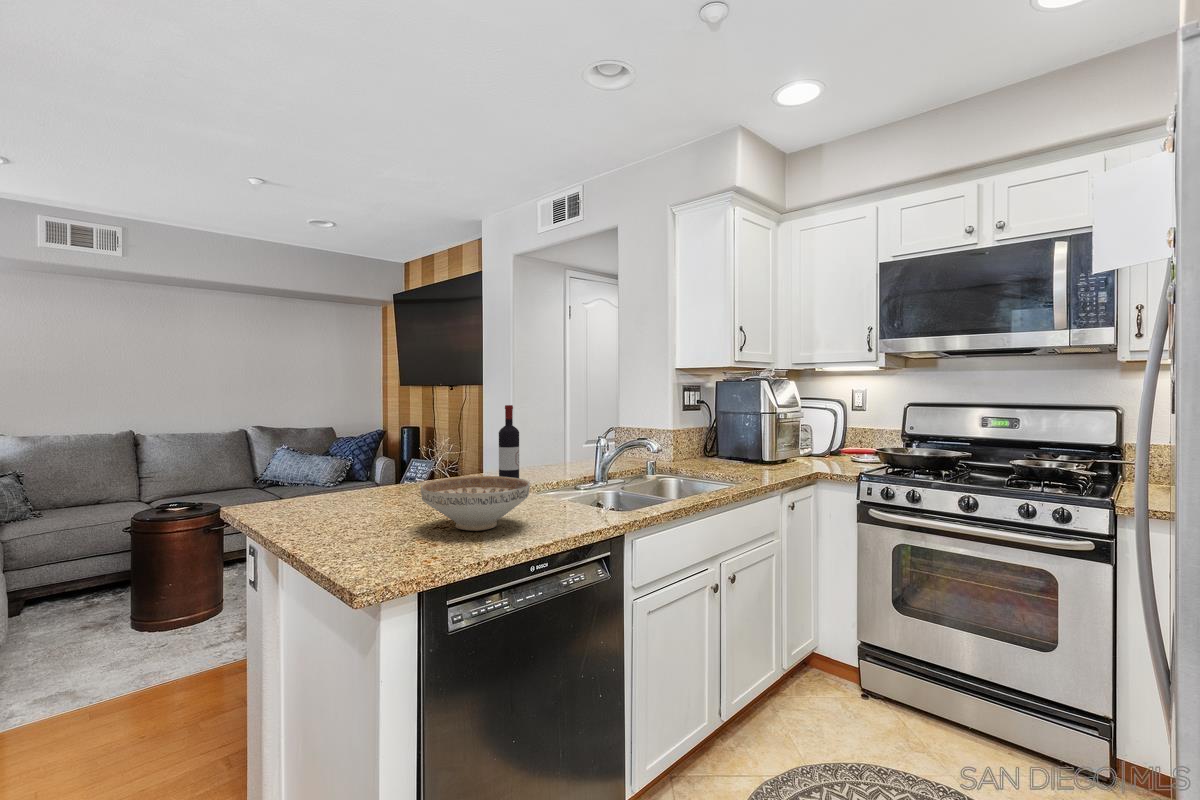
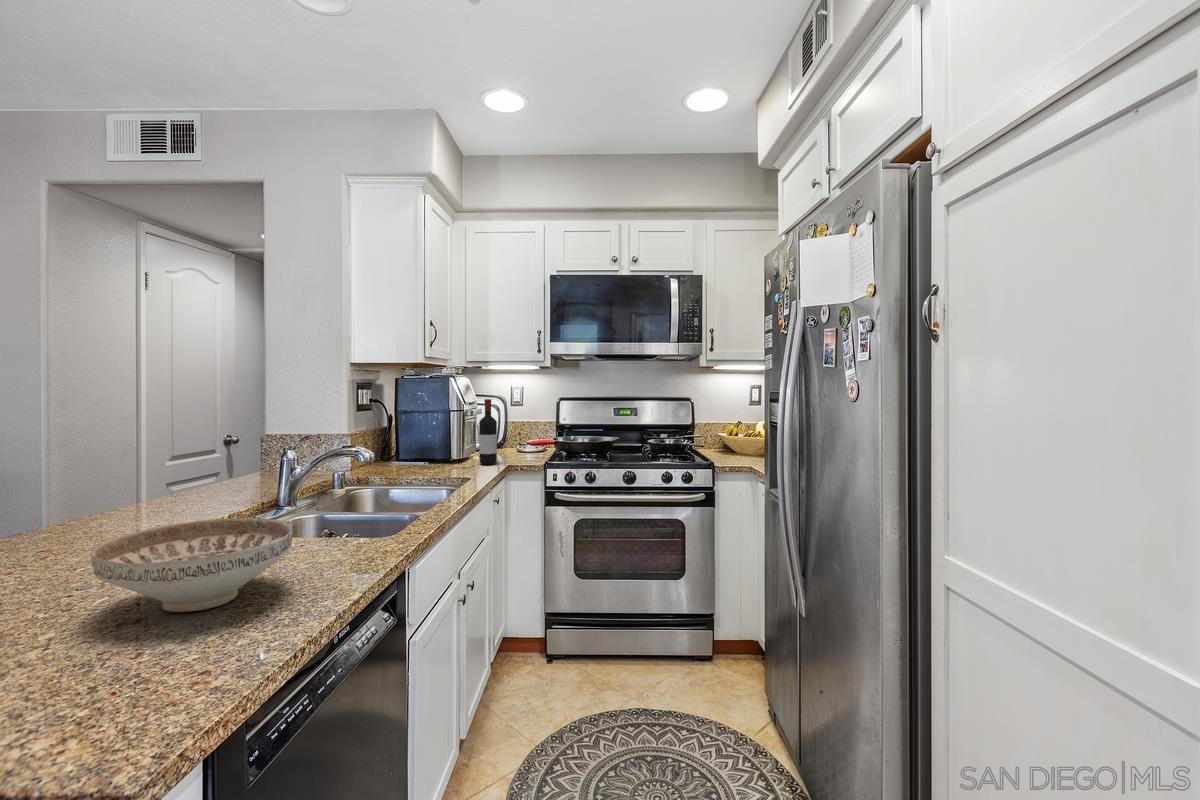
wine bottle: present [499,405,519,478] -> present [479,399,497,465]

